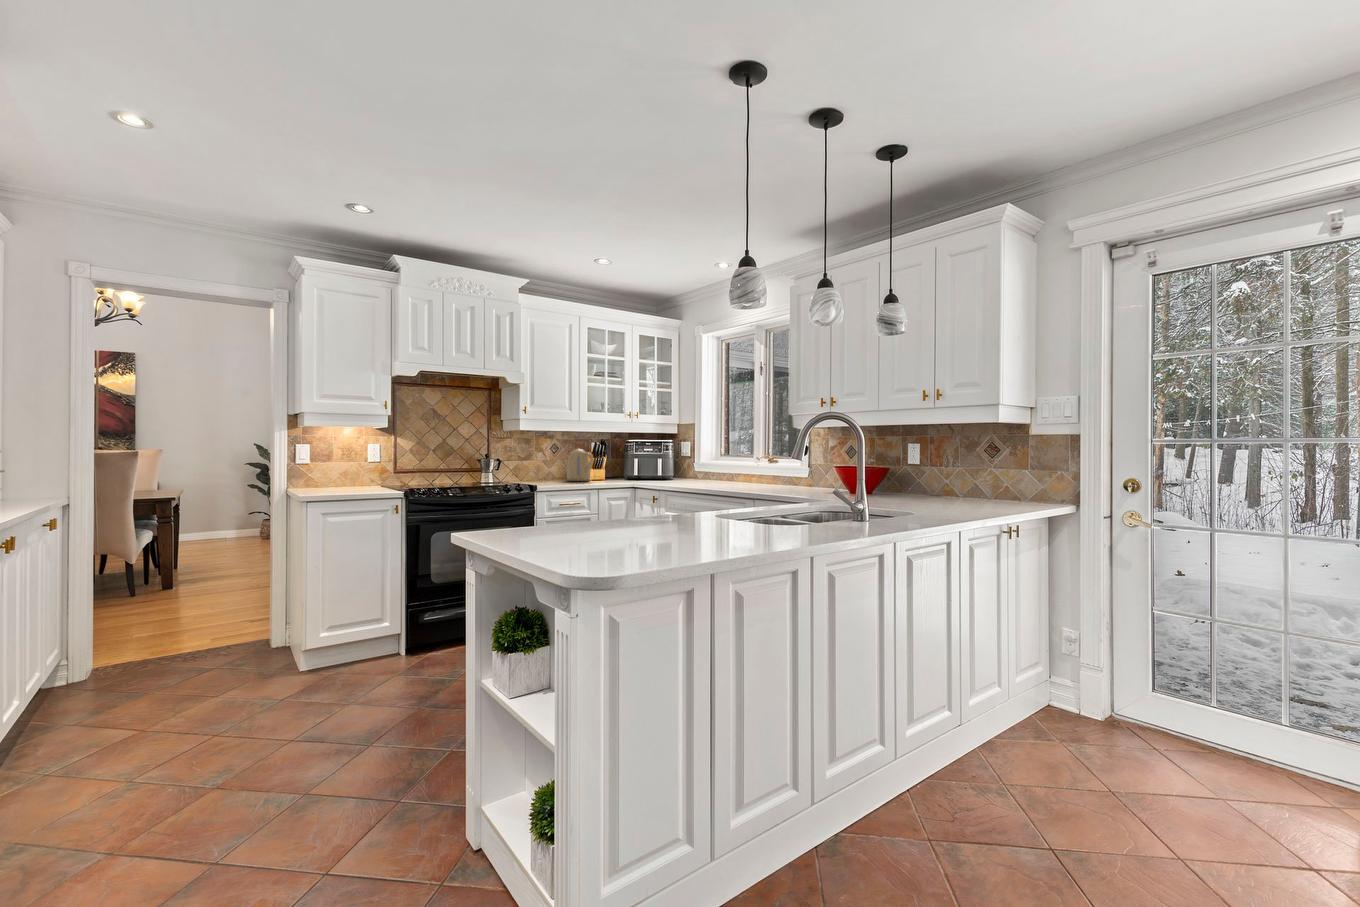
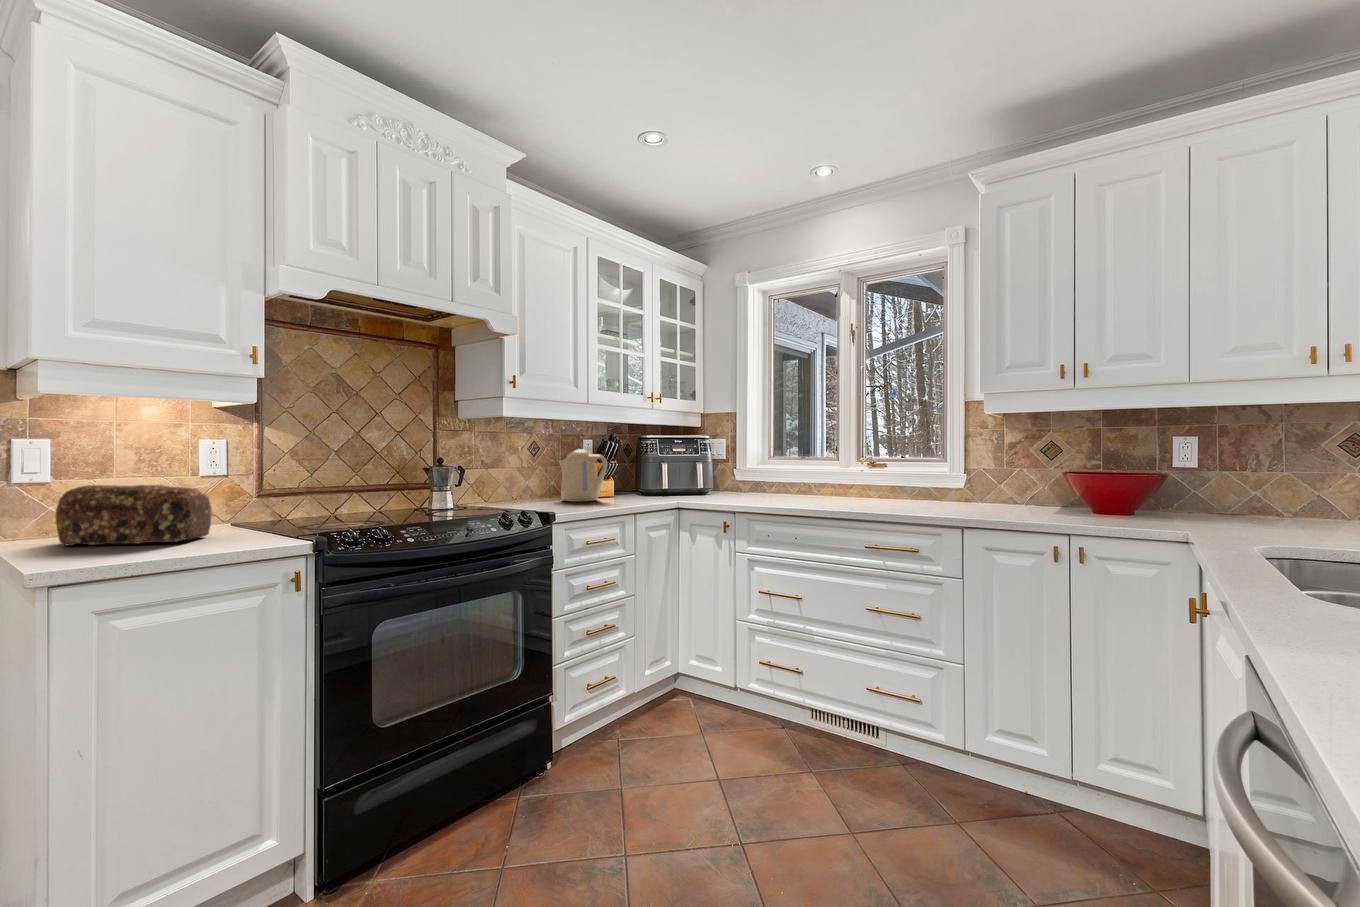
bread loaf: none [309,465,368,490] -> present [56,485,211,546]

